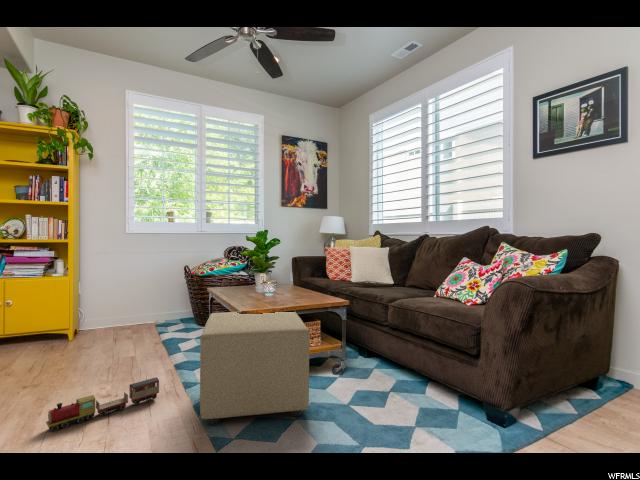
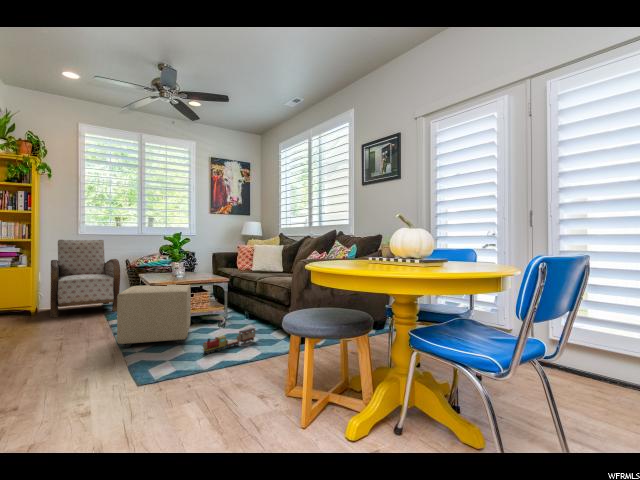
armchair: none [92,240,181,346] -> present [50,240,120,318]
toy train: present [46,377,159,431] -> present [202,328,255,354]

